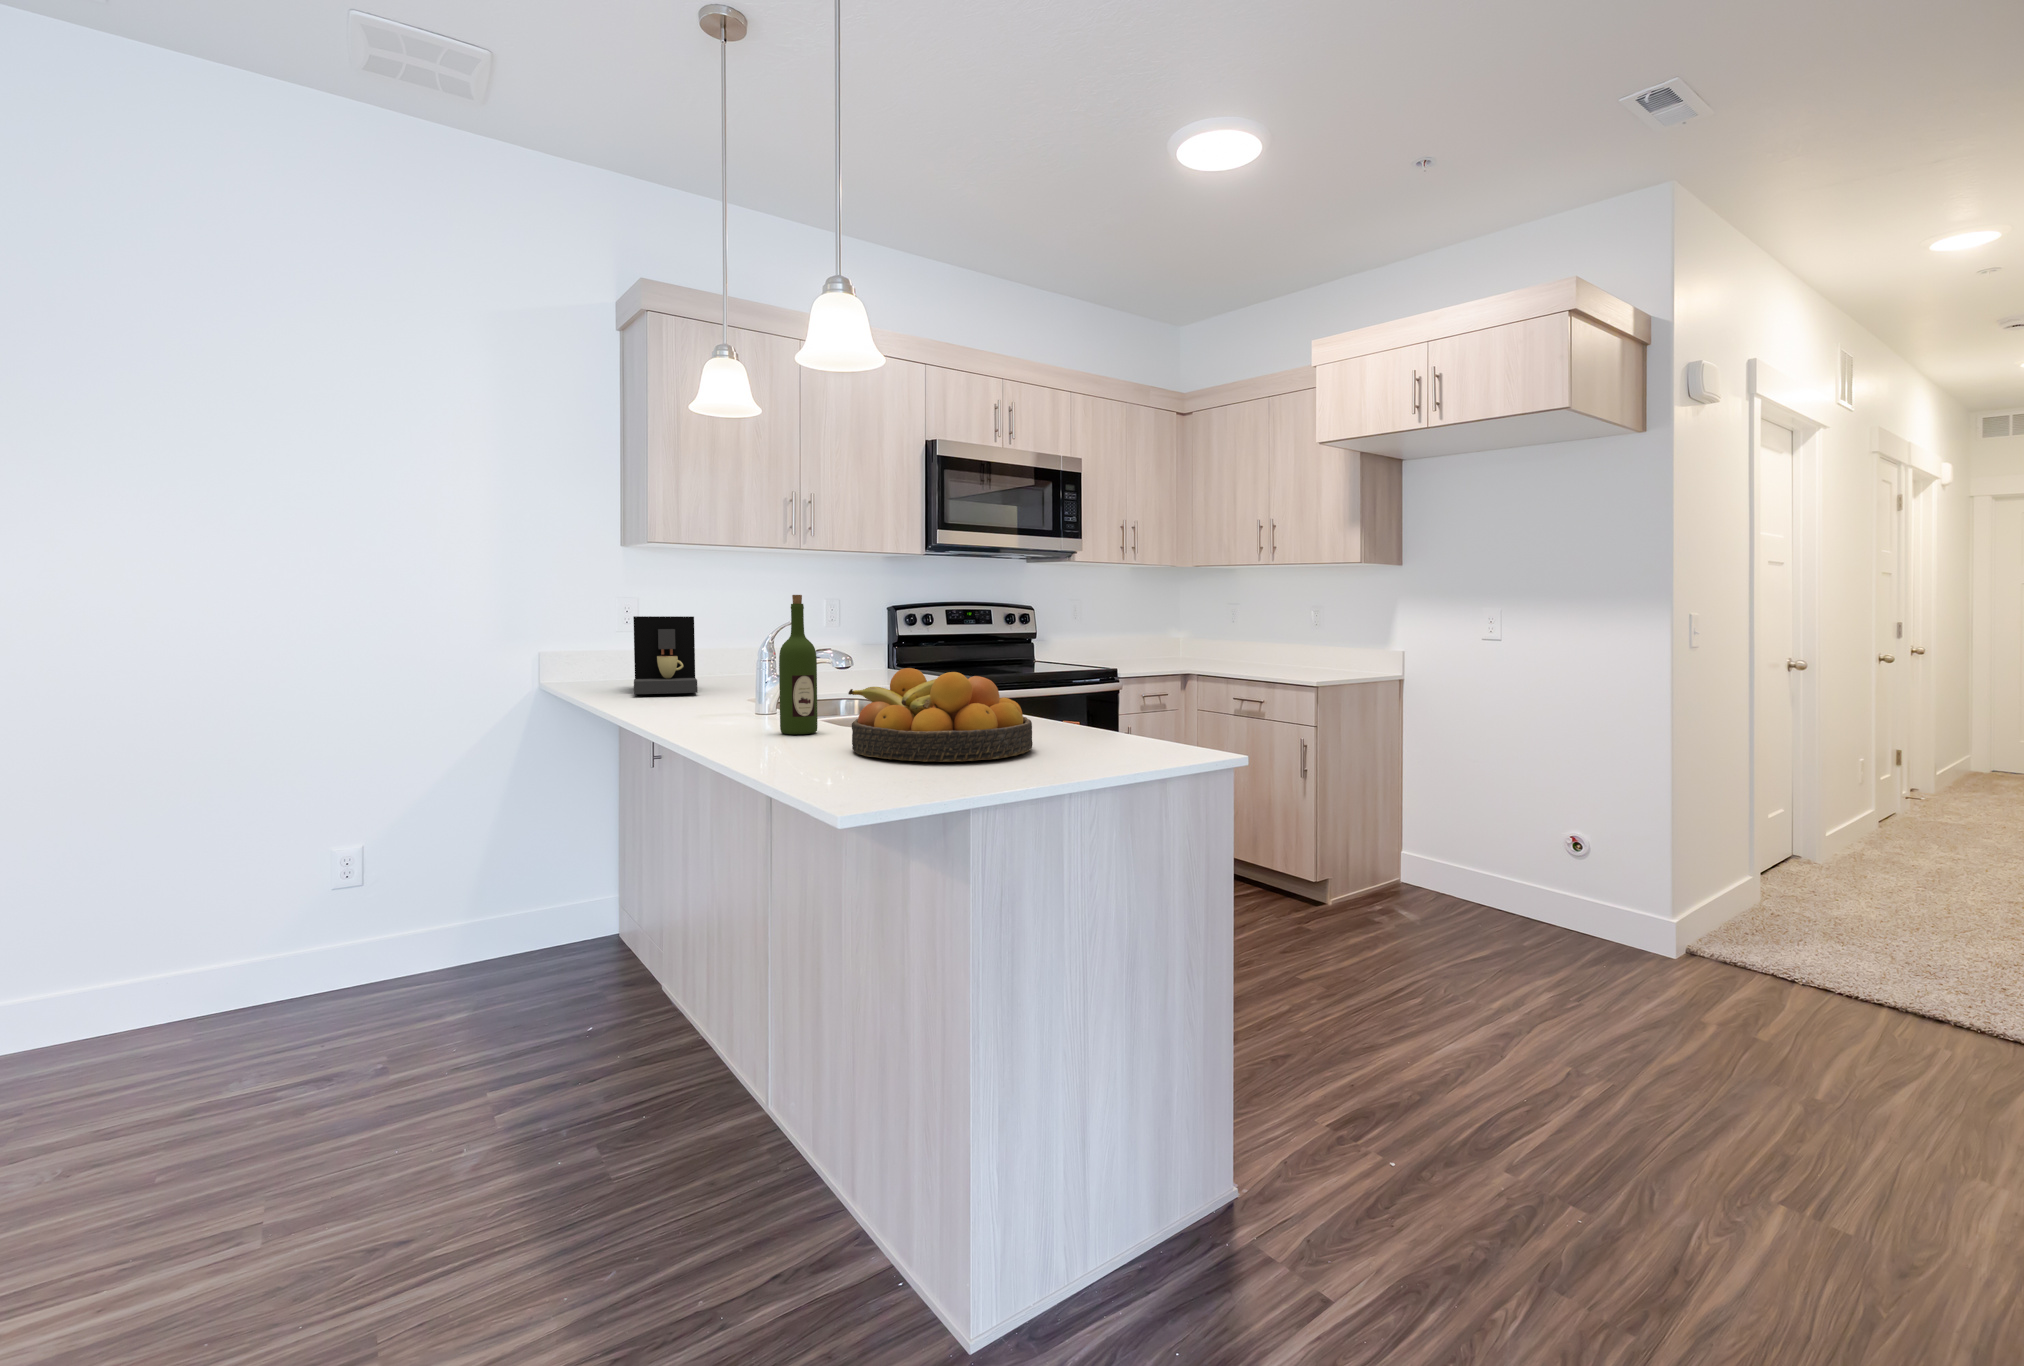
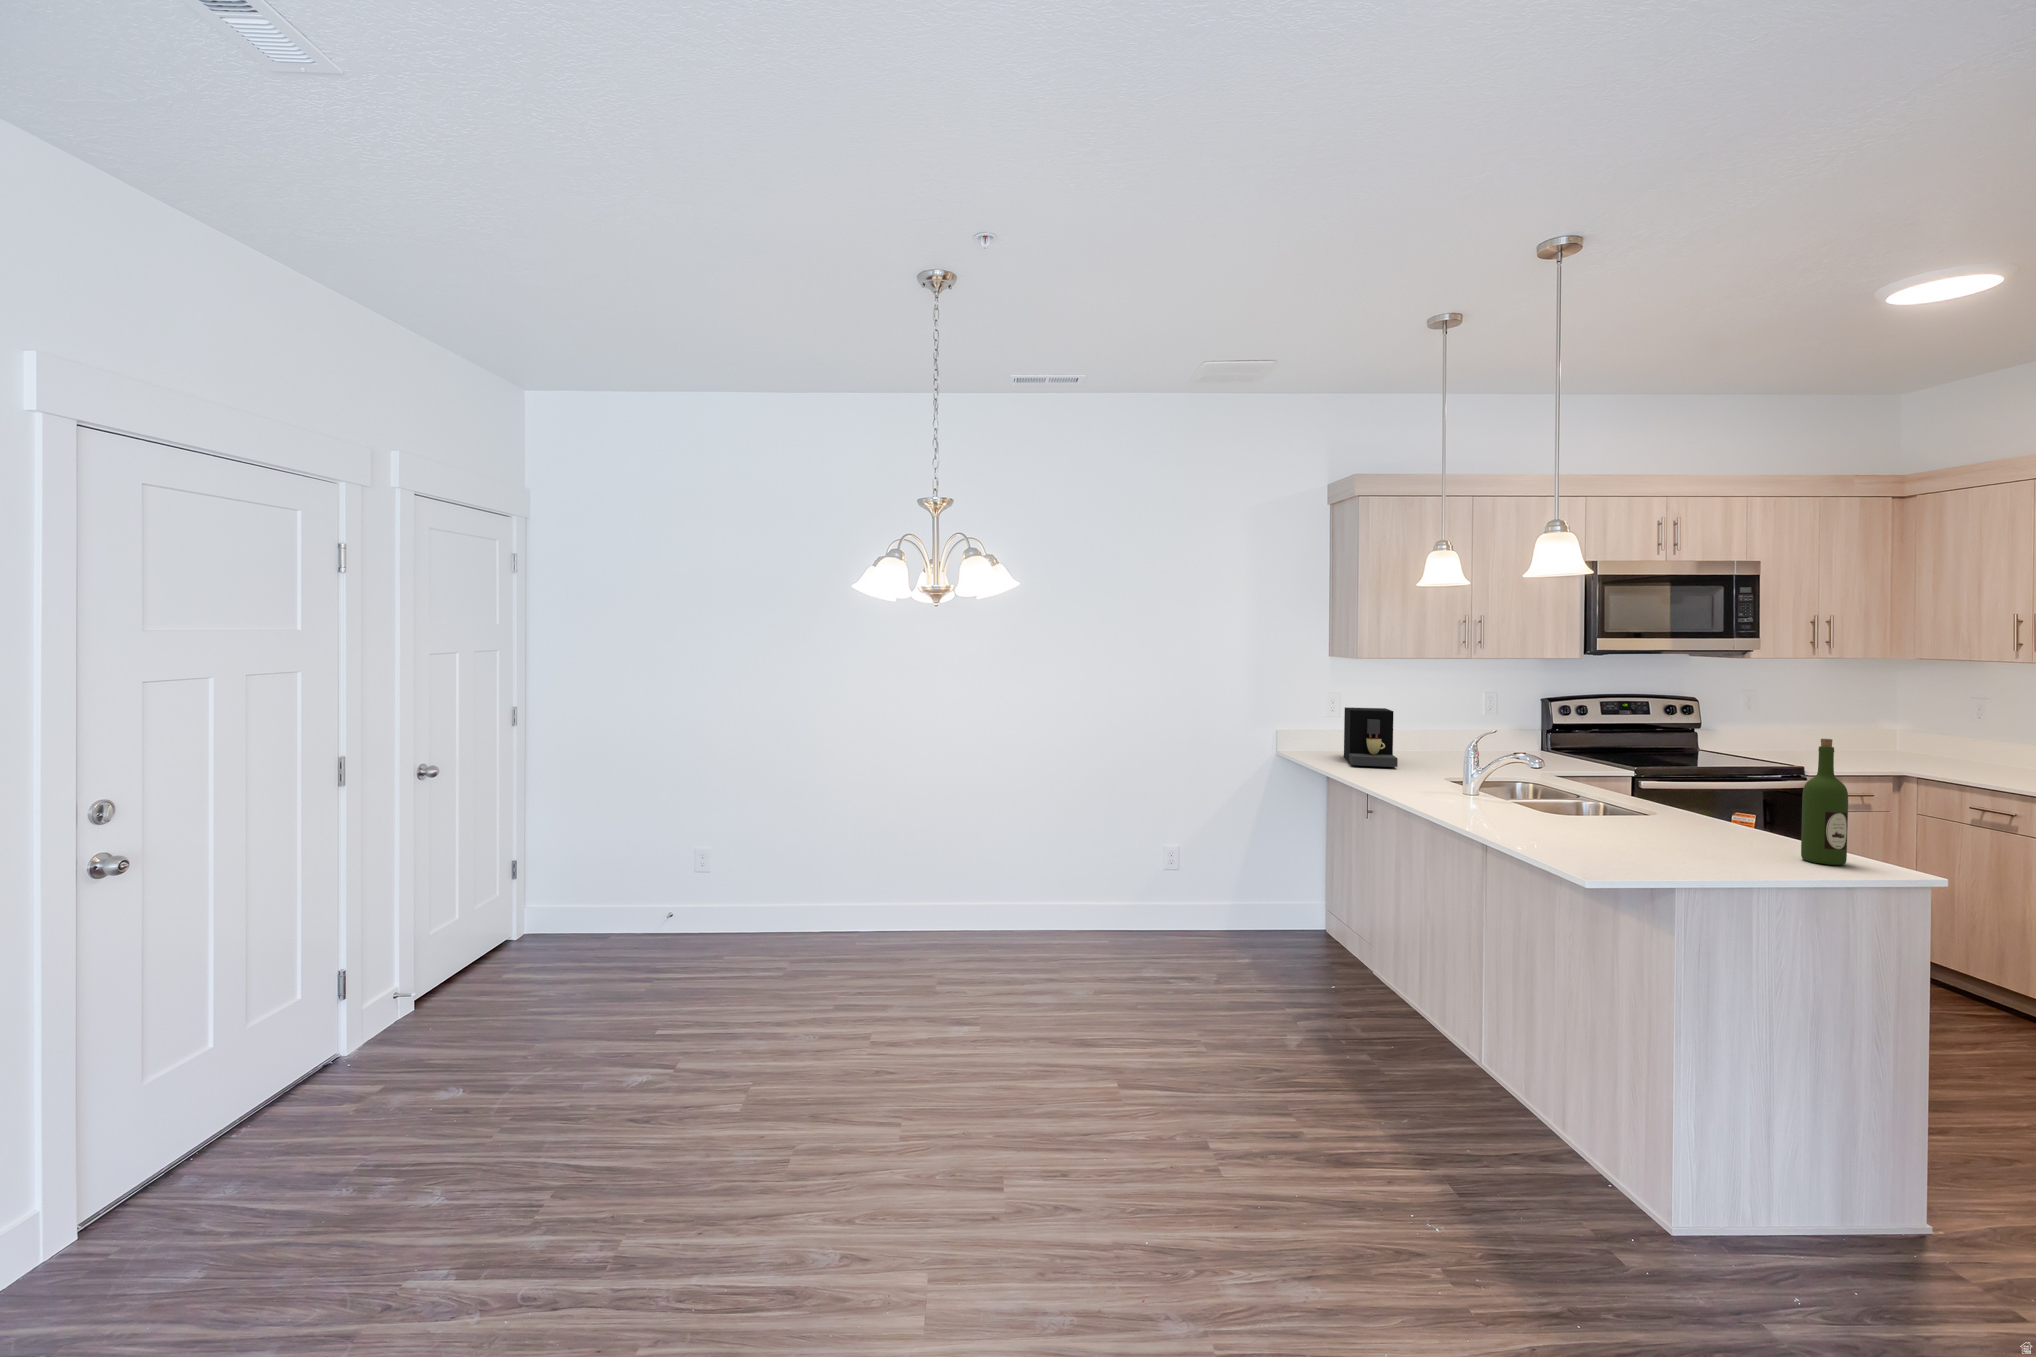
wine bottle: present [779,595,818,734] -> present [1801,739,1848,865]
fruit bowl: present [848,668,1032,762] -> none [1561,781,1731,860]

